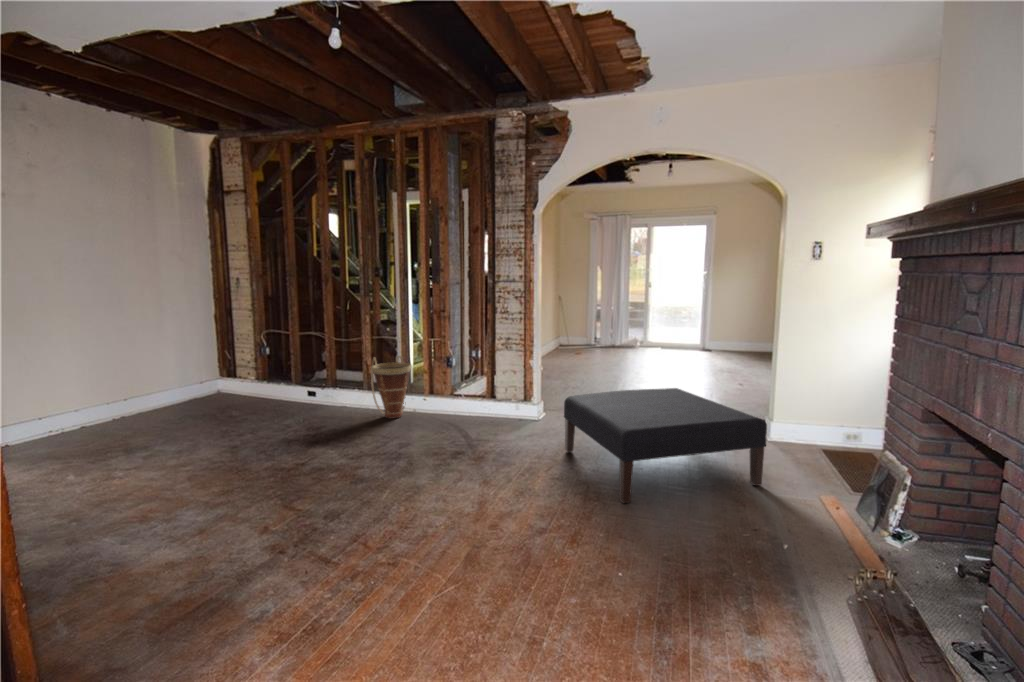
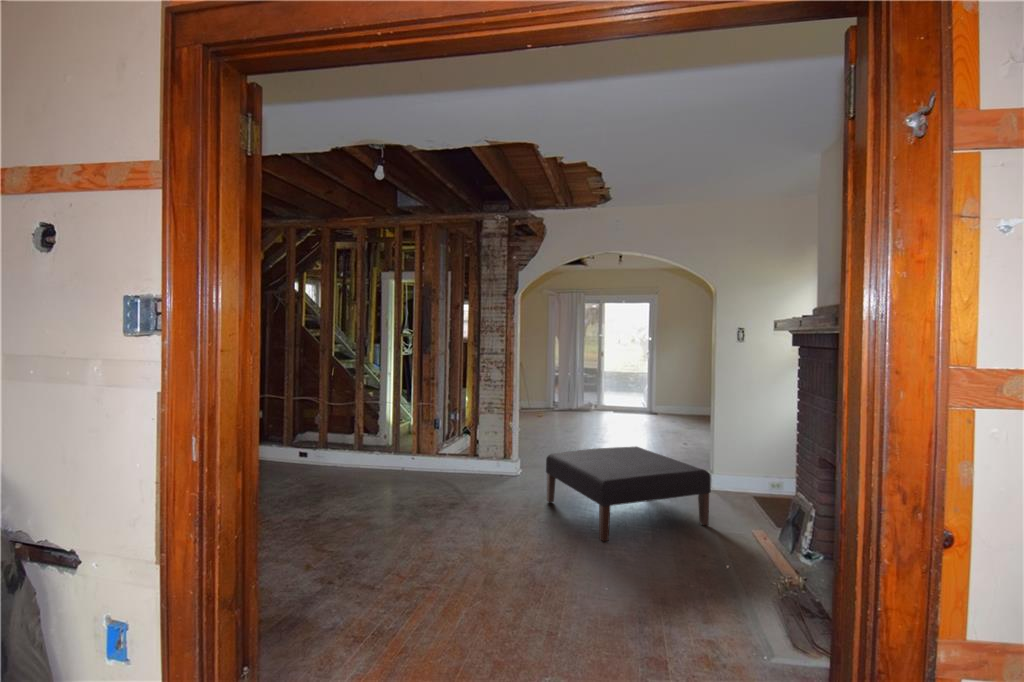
basket: present [371,356,411,418] -> none [364,419,404,477]

